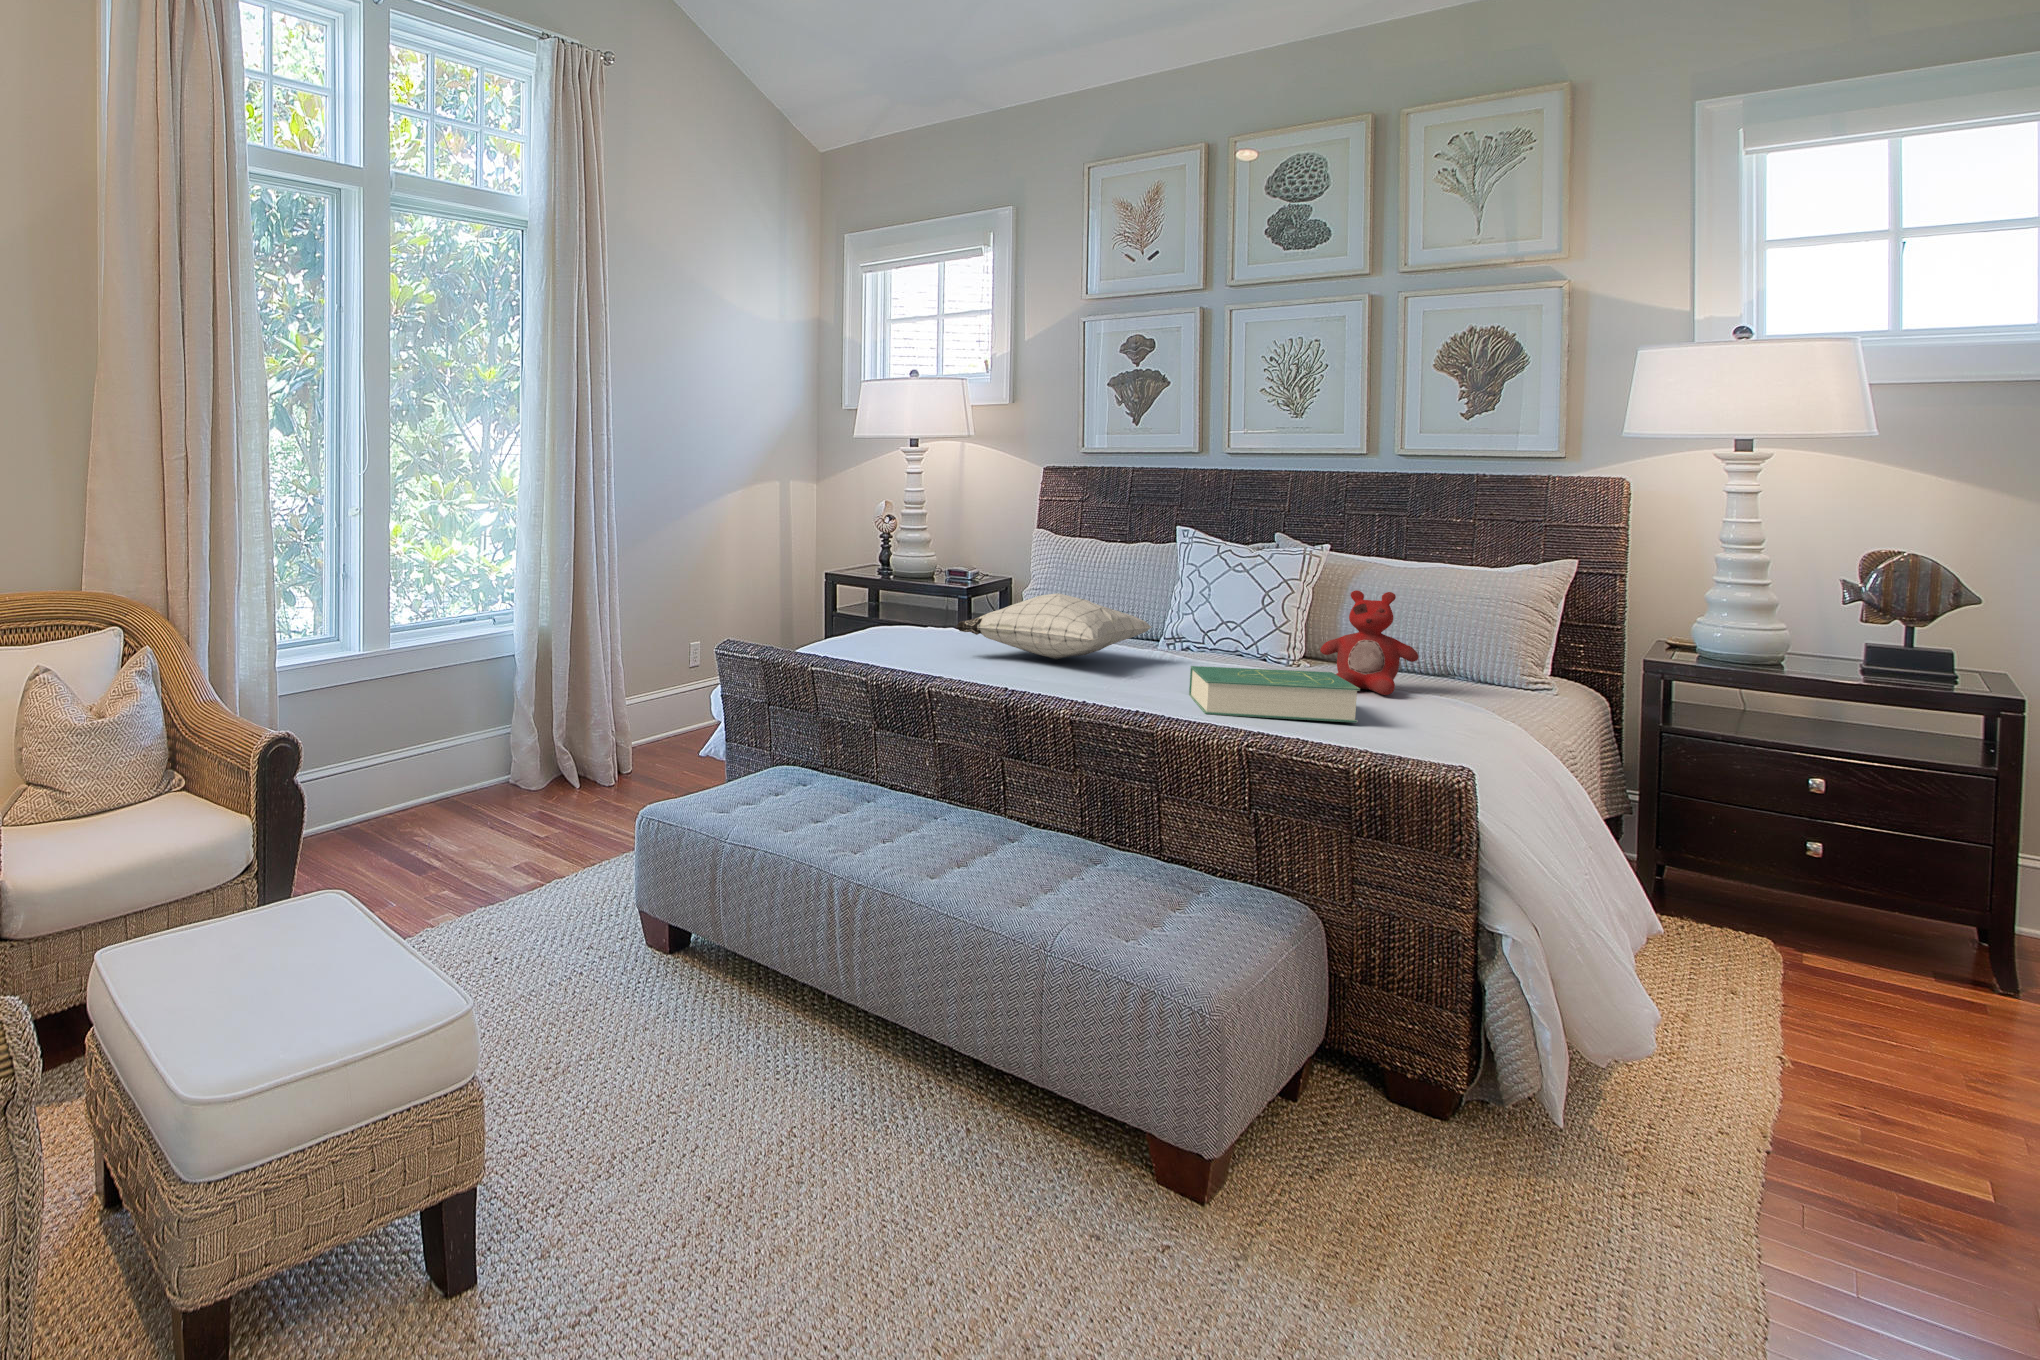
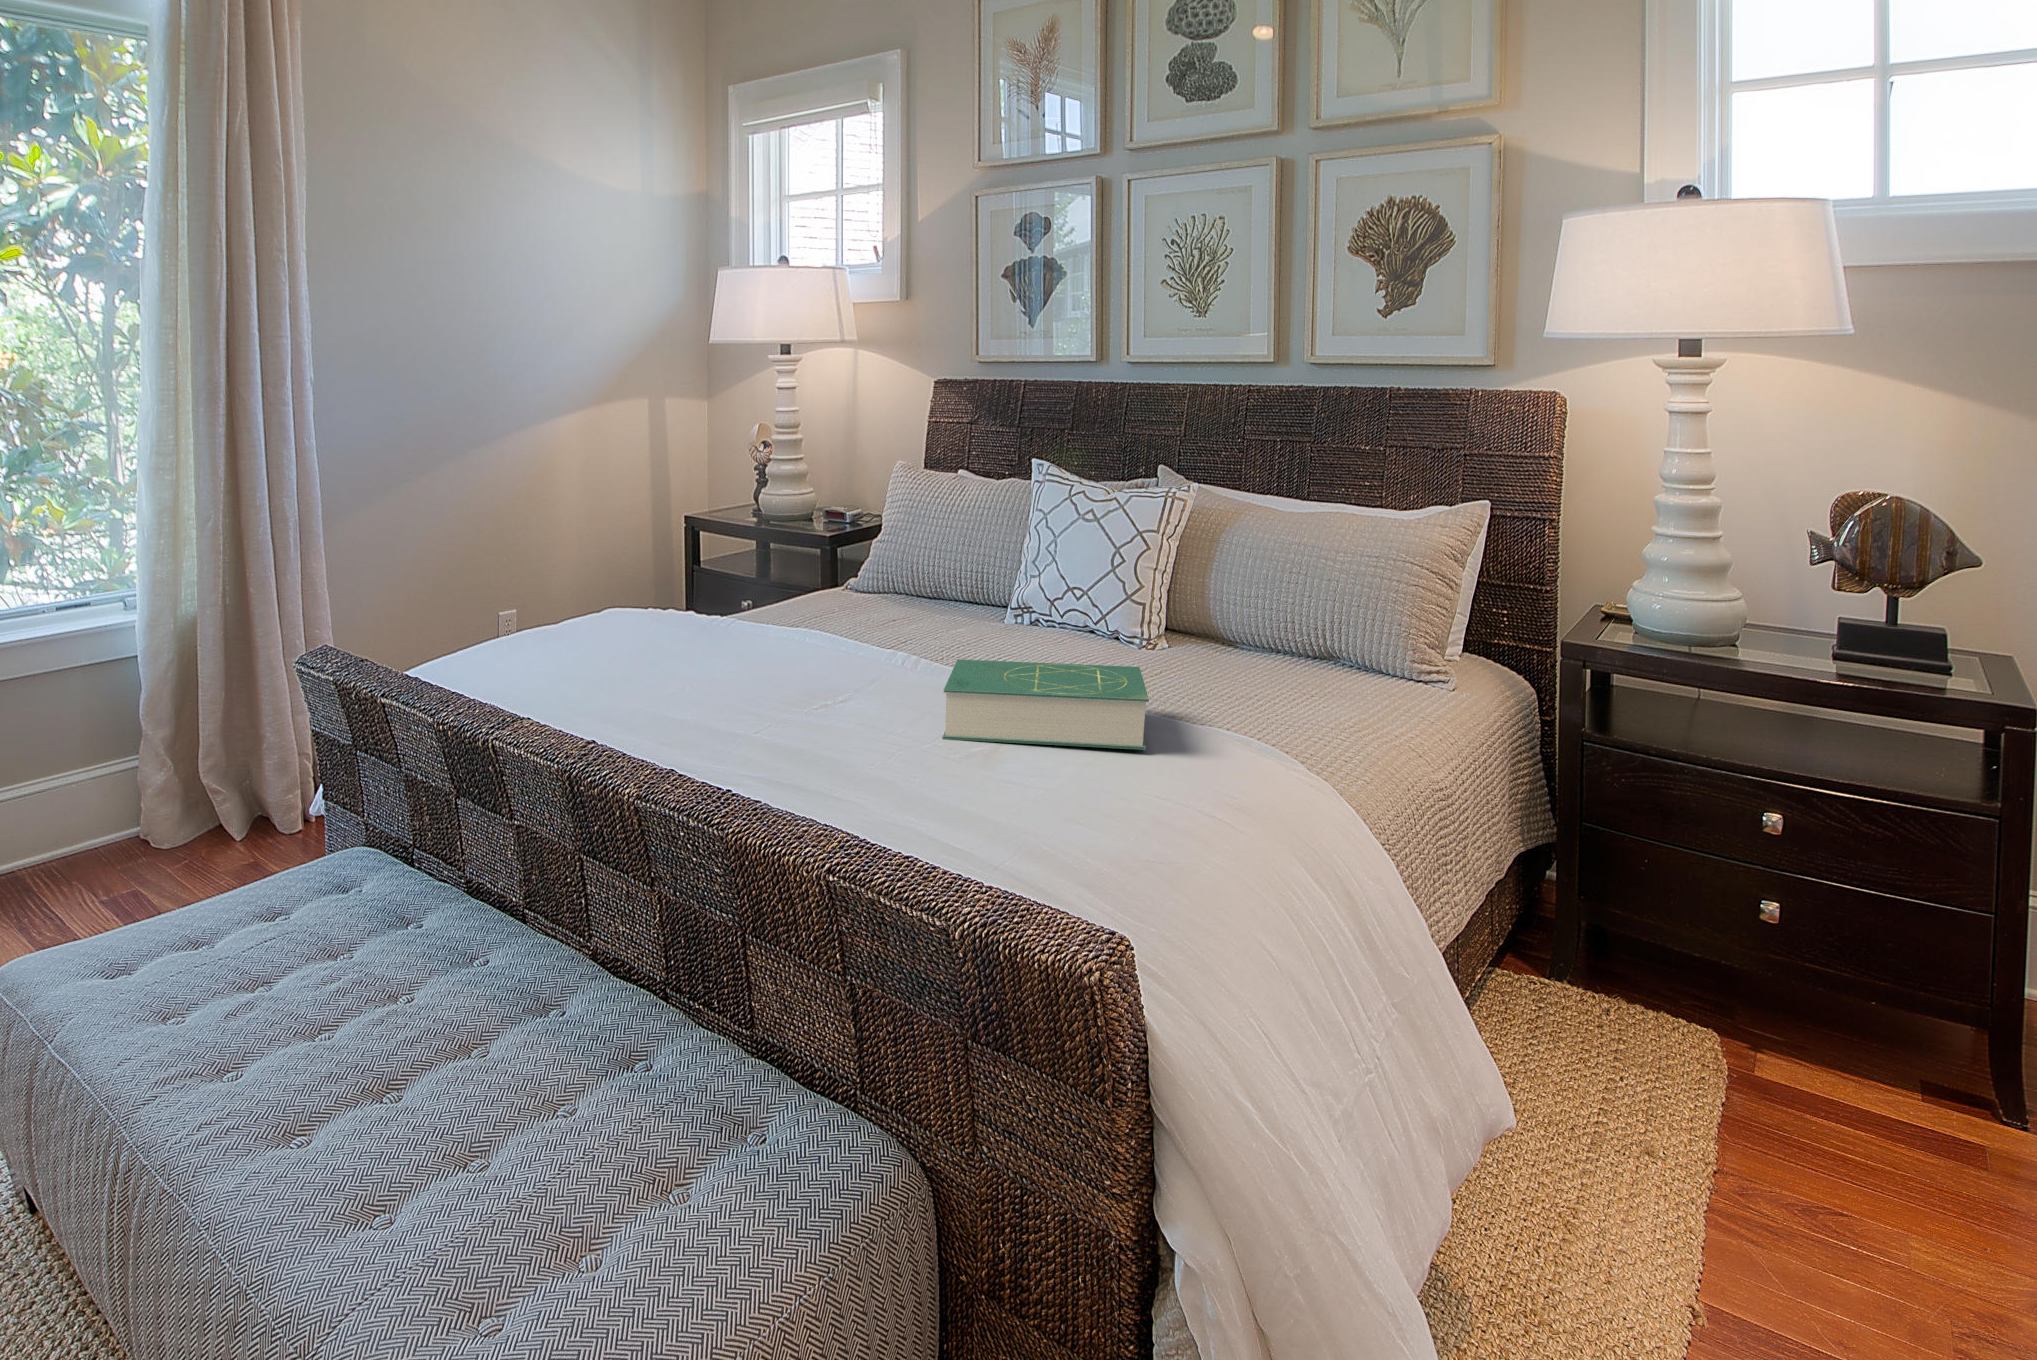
stuffed bear: present [1320,590,1419,695] -> none [1155,545,1270,693]
pillow: present [956,593,1151,659] -> none [696,550,963,643]

